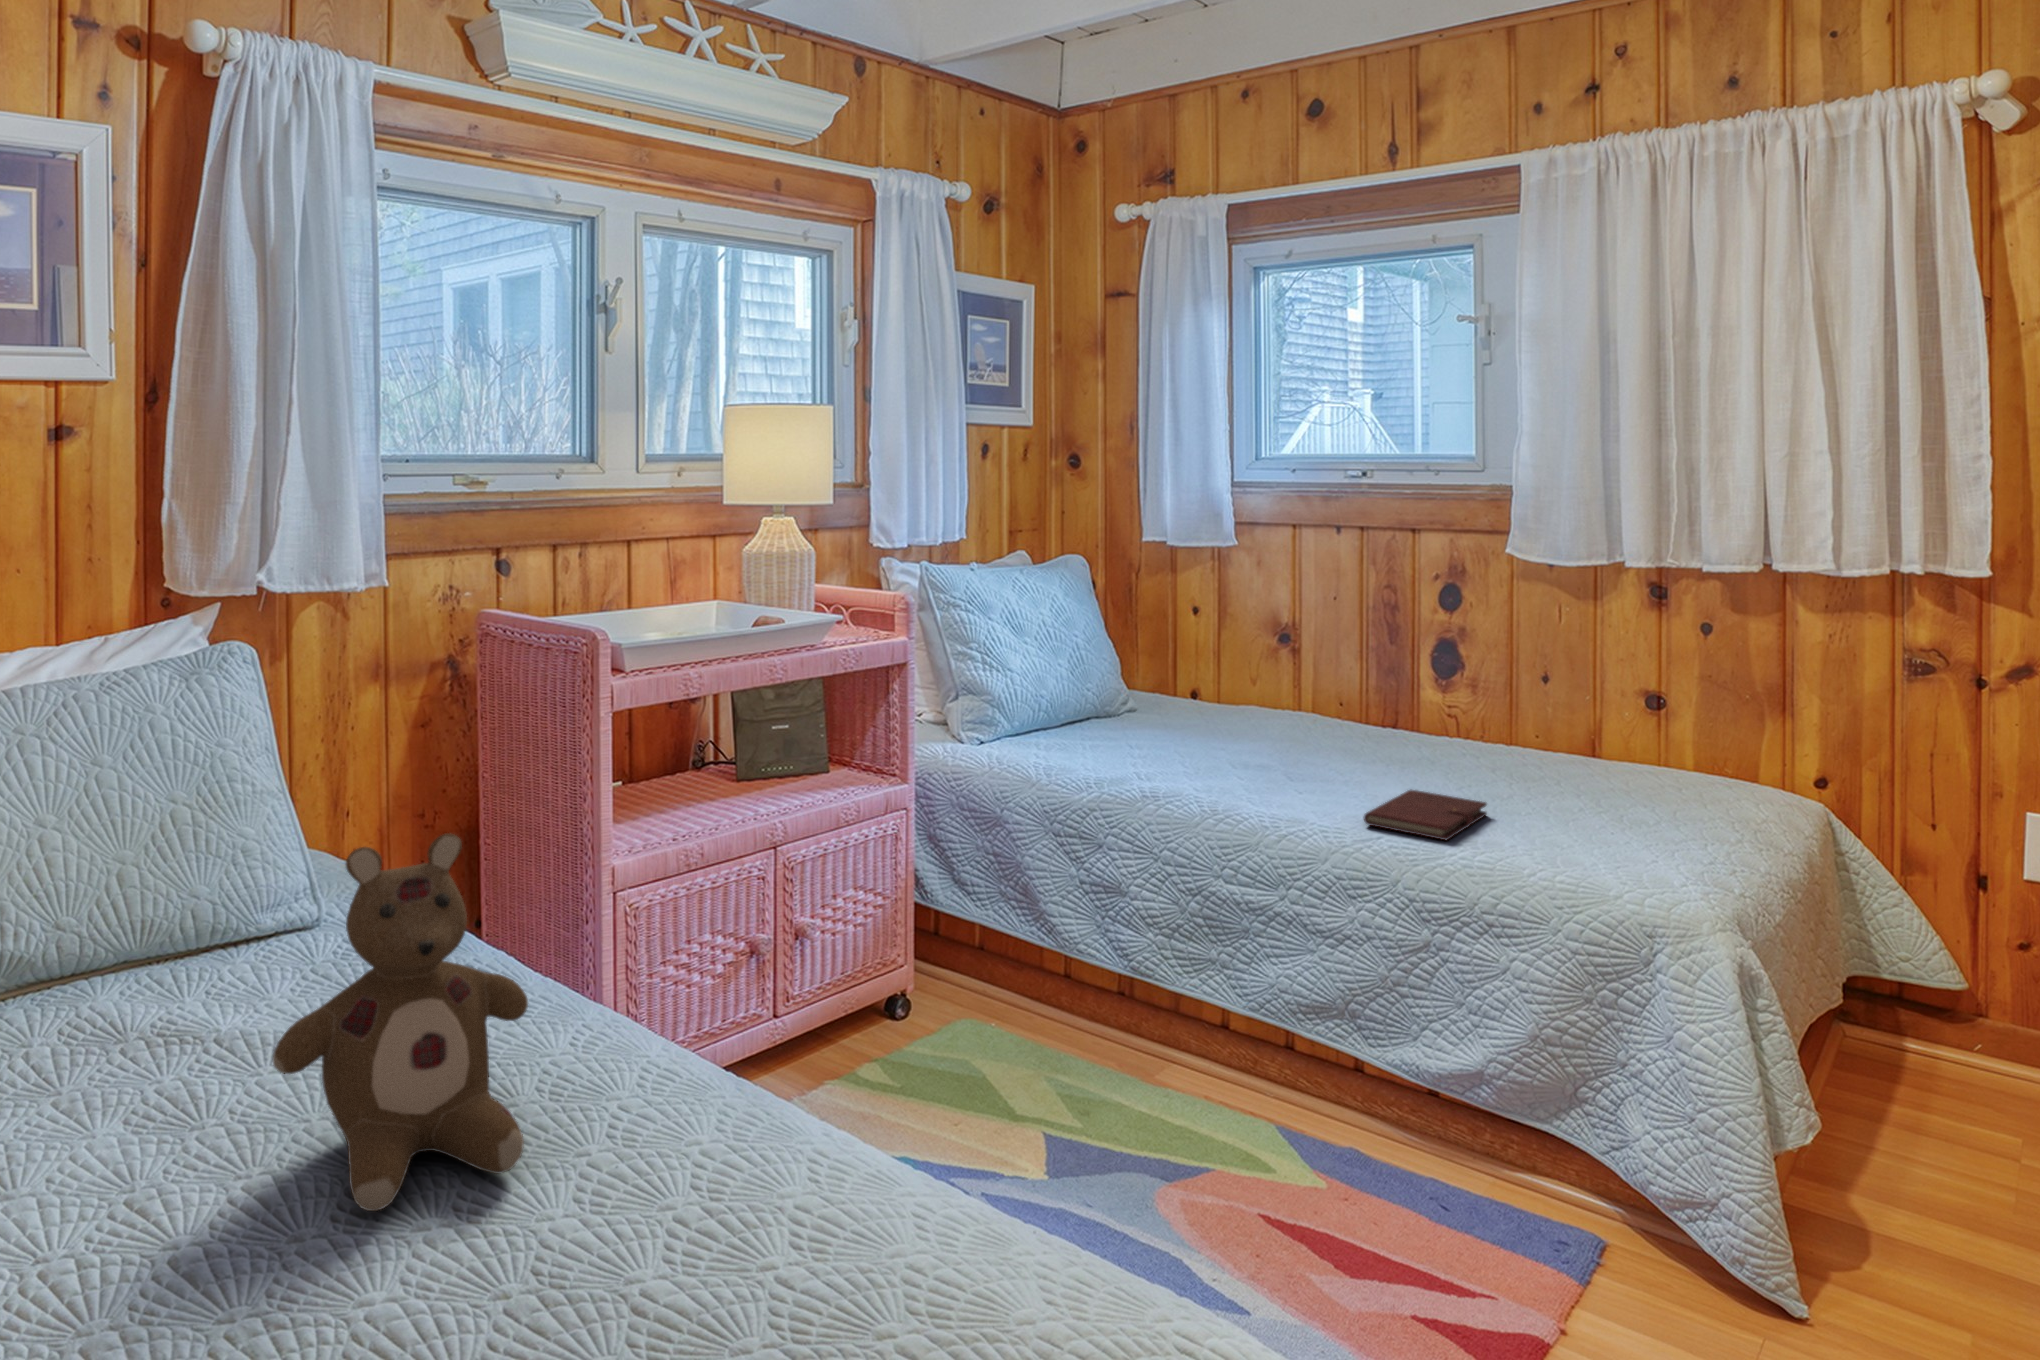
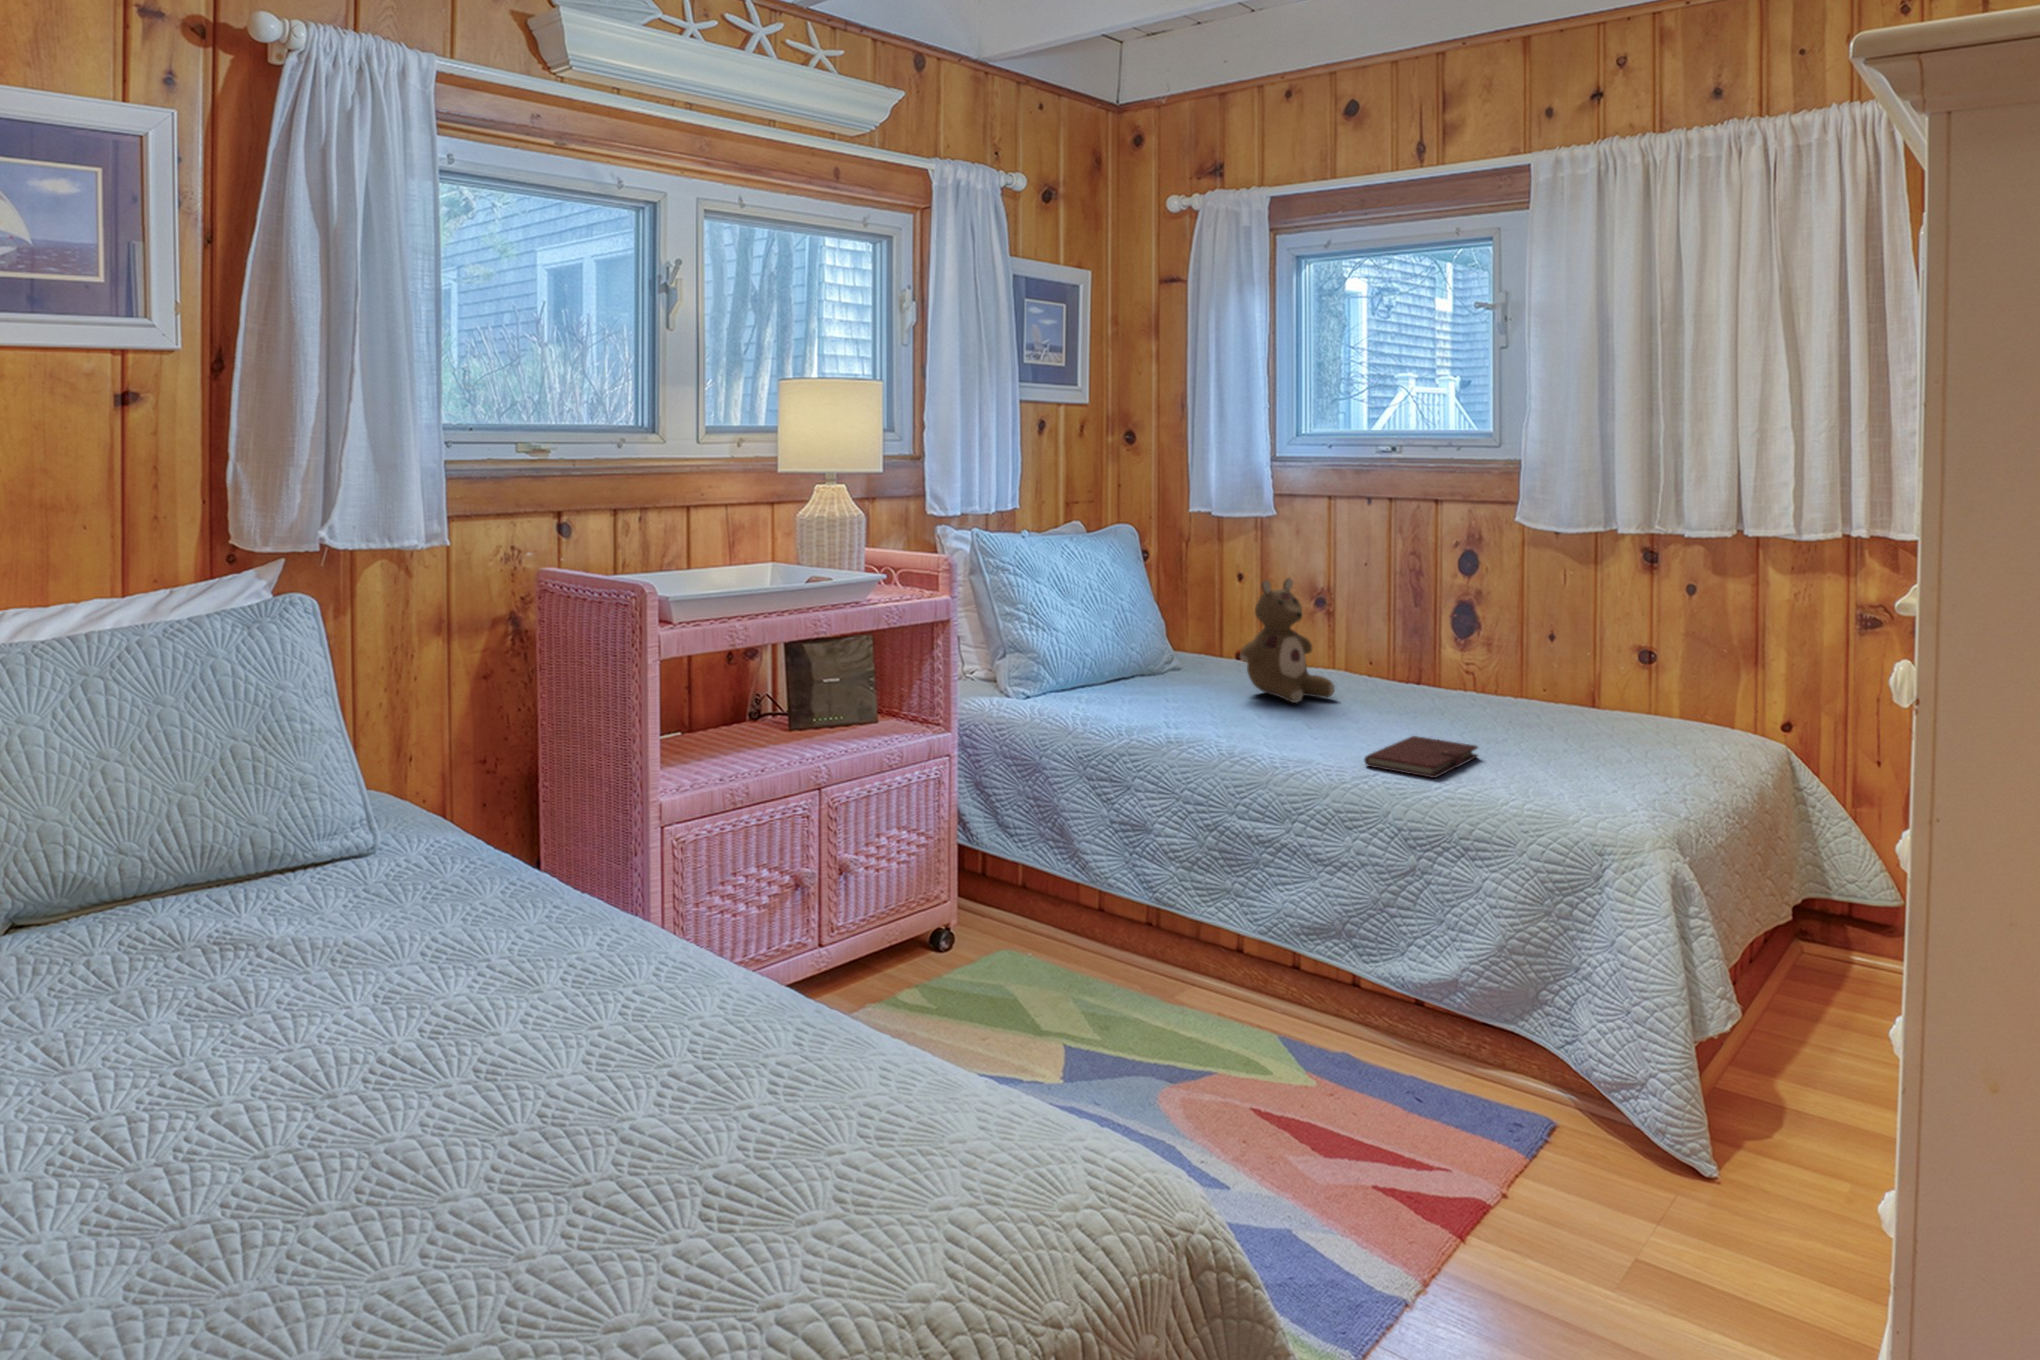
stuffed bear: present [272,834,528,1211] -> present [1240,578,1335,703]

